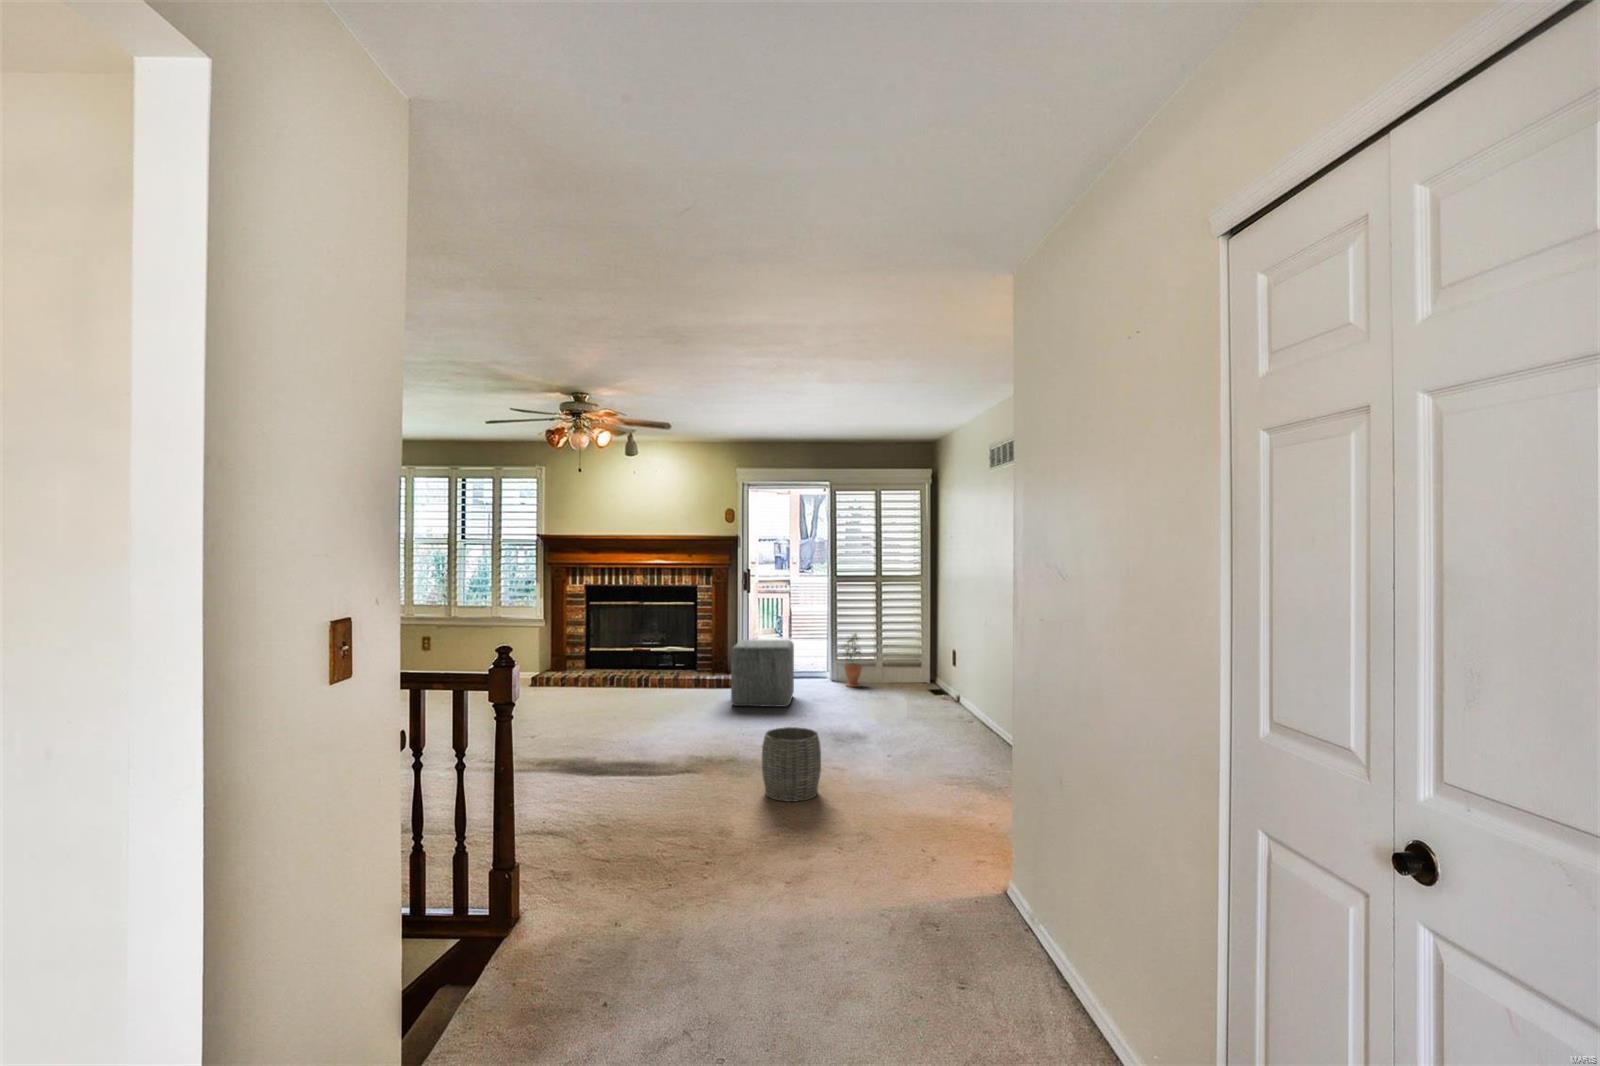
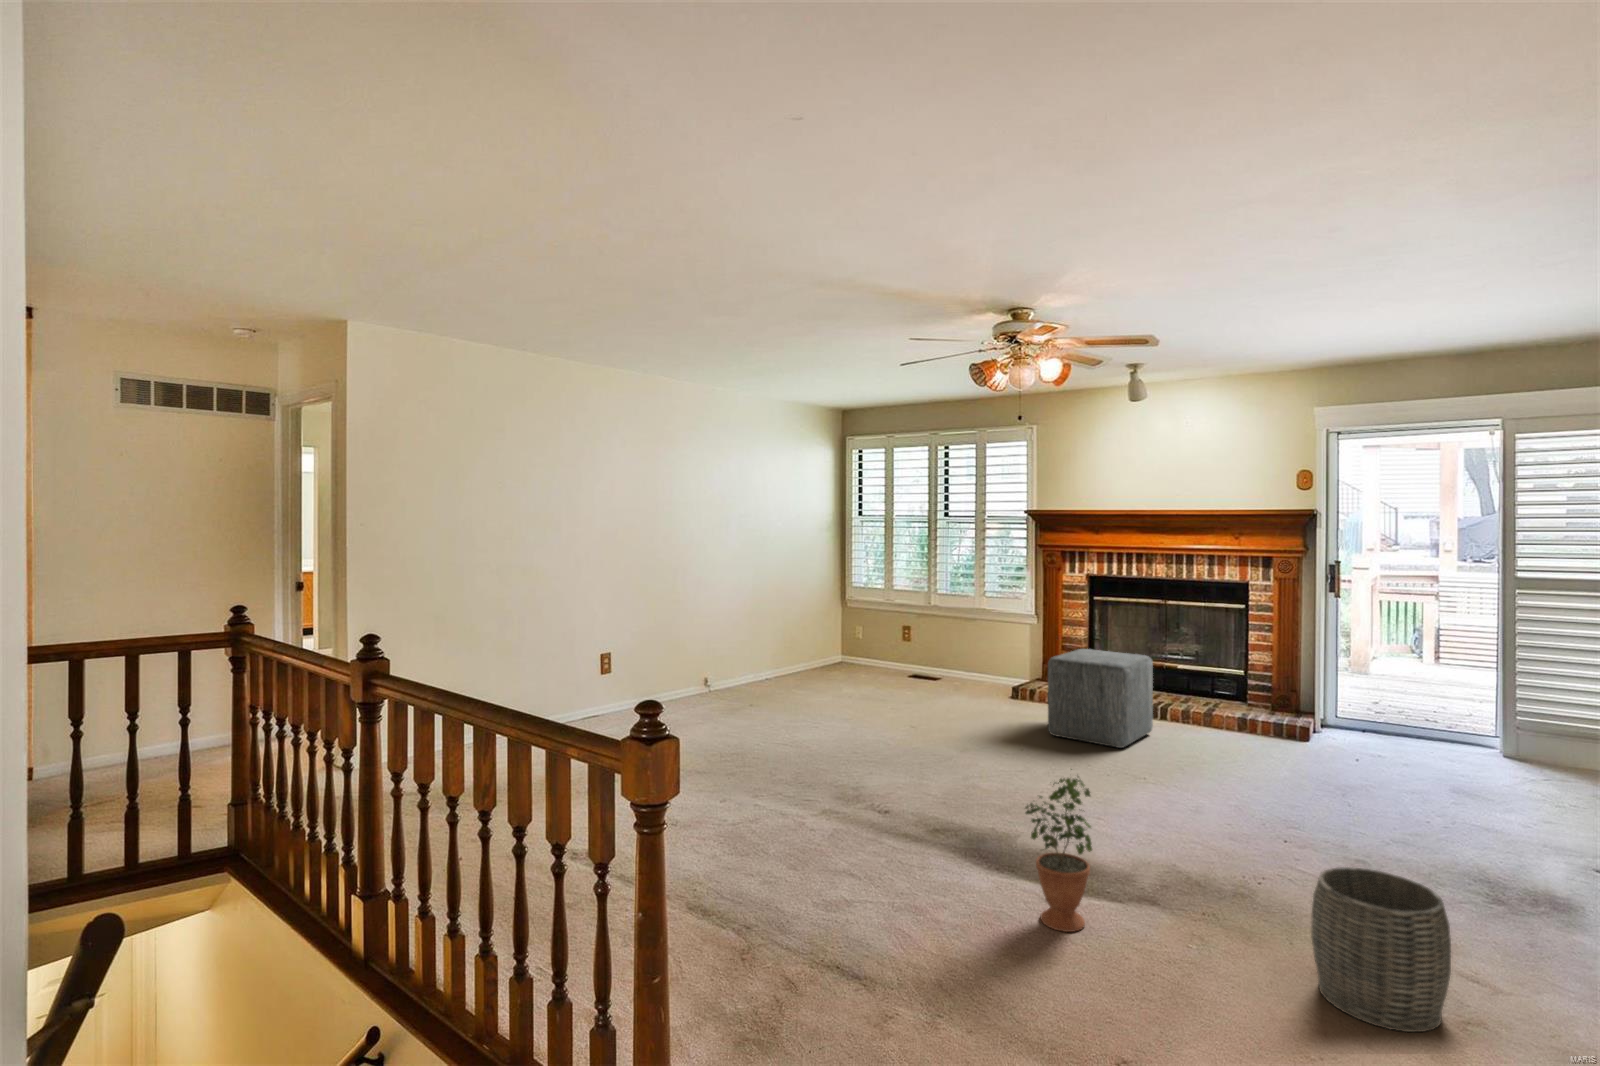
potted plant: present [842,634,862,687] -> present [1025,769,1092,932]
ottoman: present [731,639,794,707] -> present [1048,649,1153,748]

